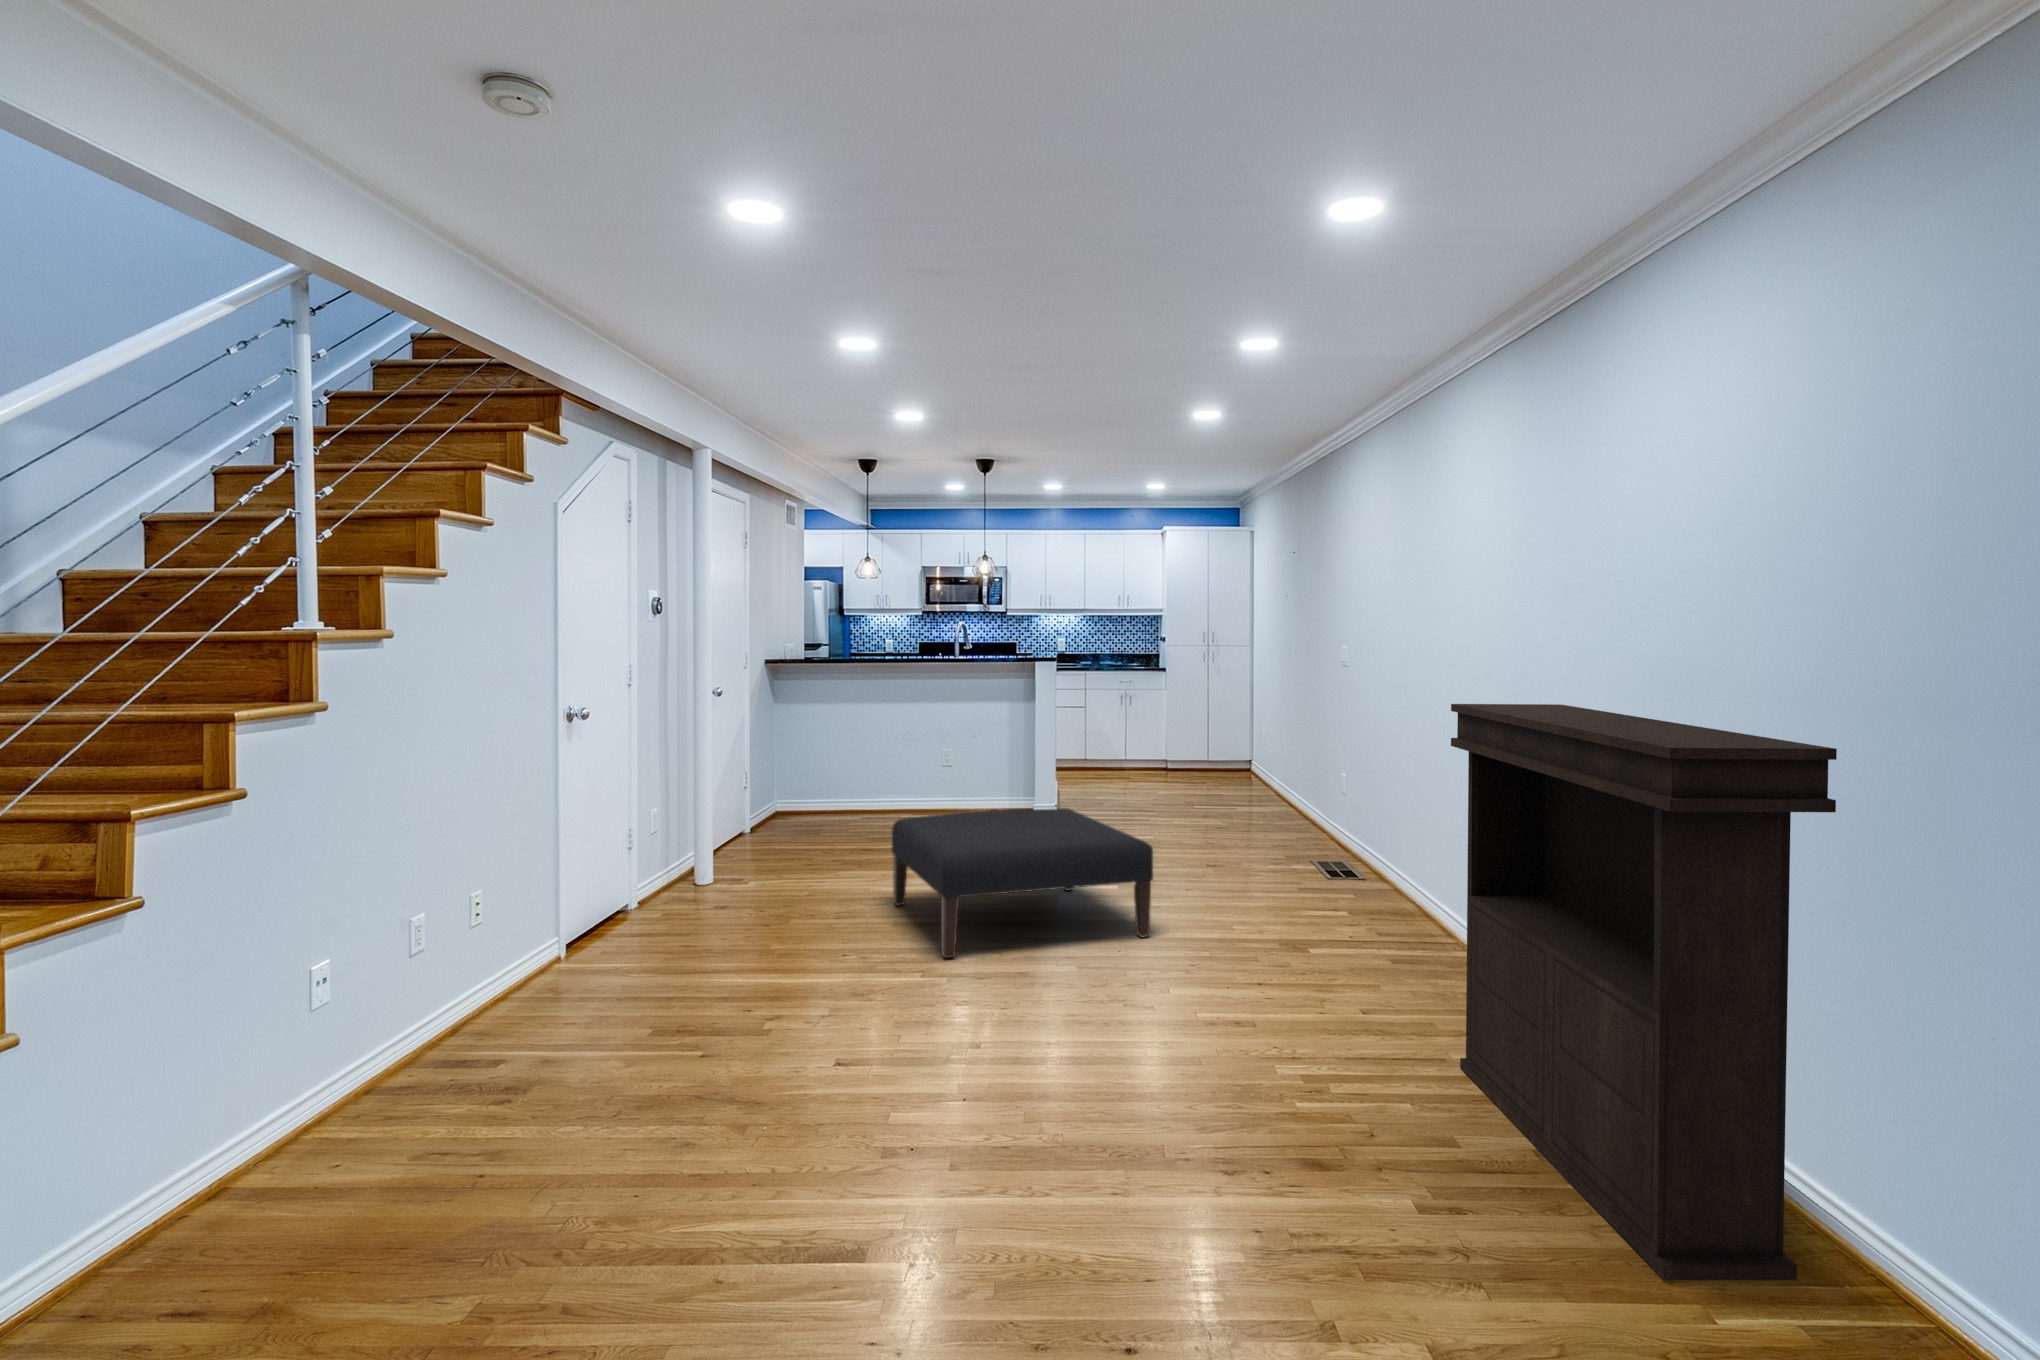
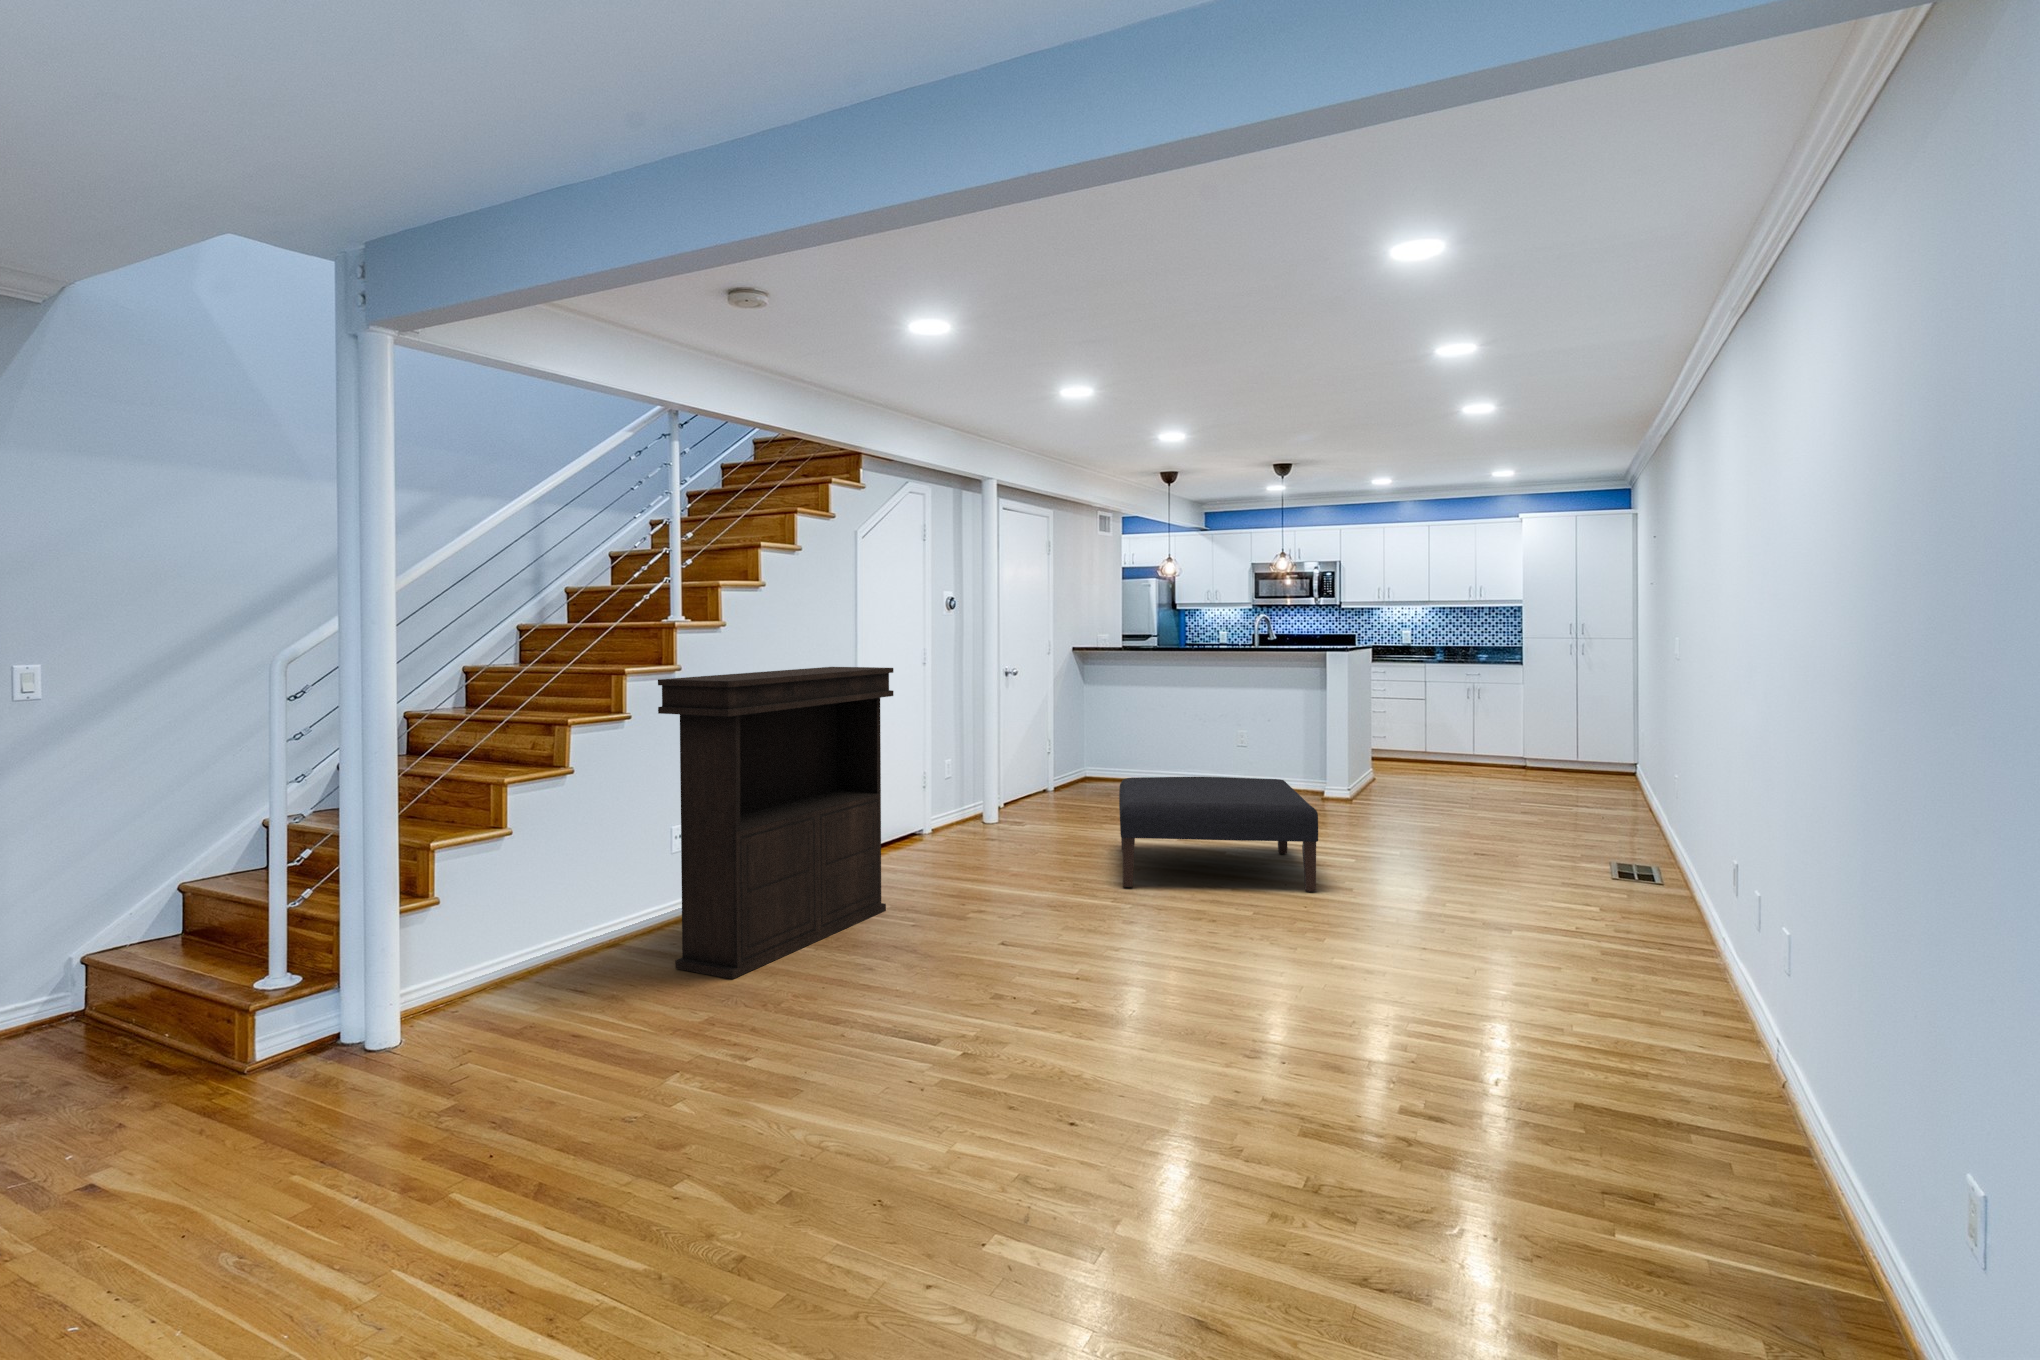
console table: present [1451,704,1837,1280] -> present [658,667,894,979]

